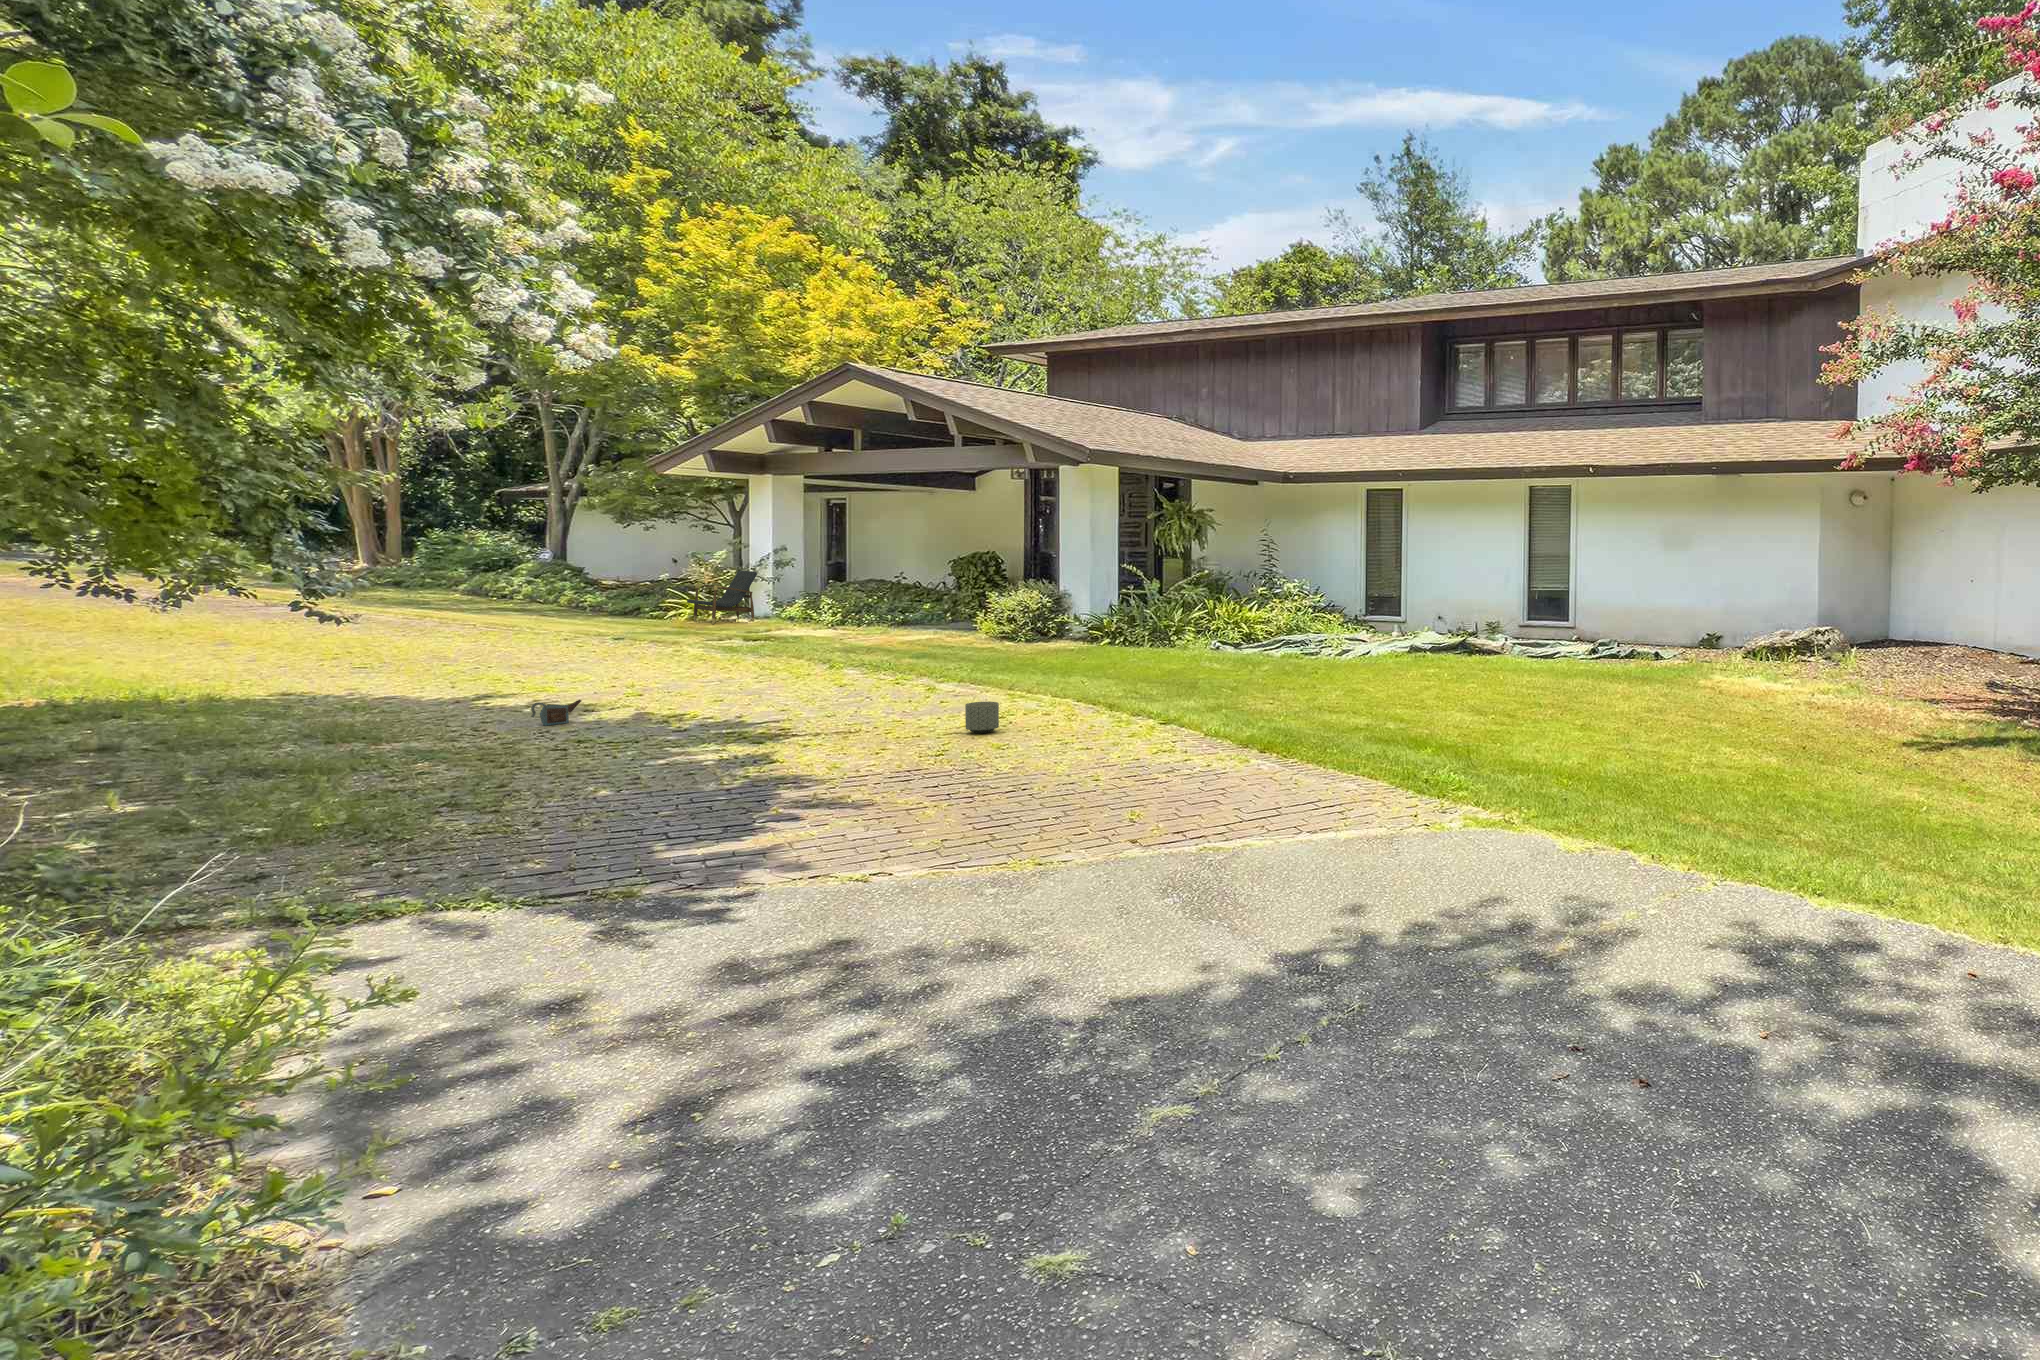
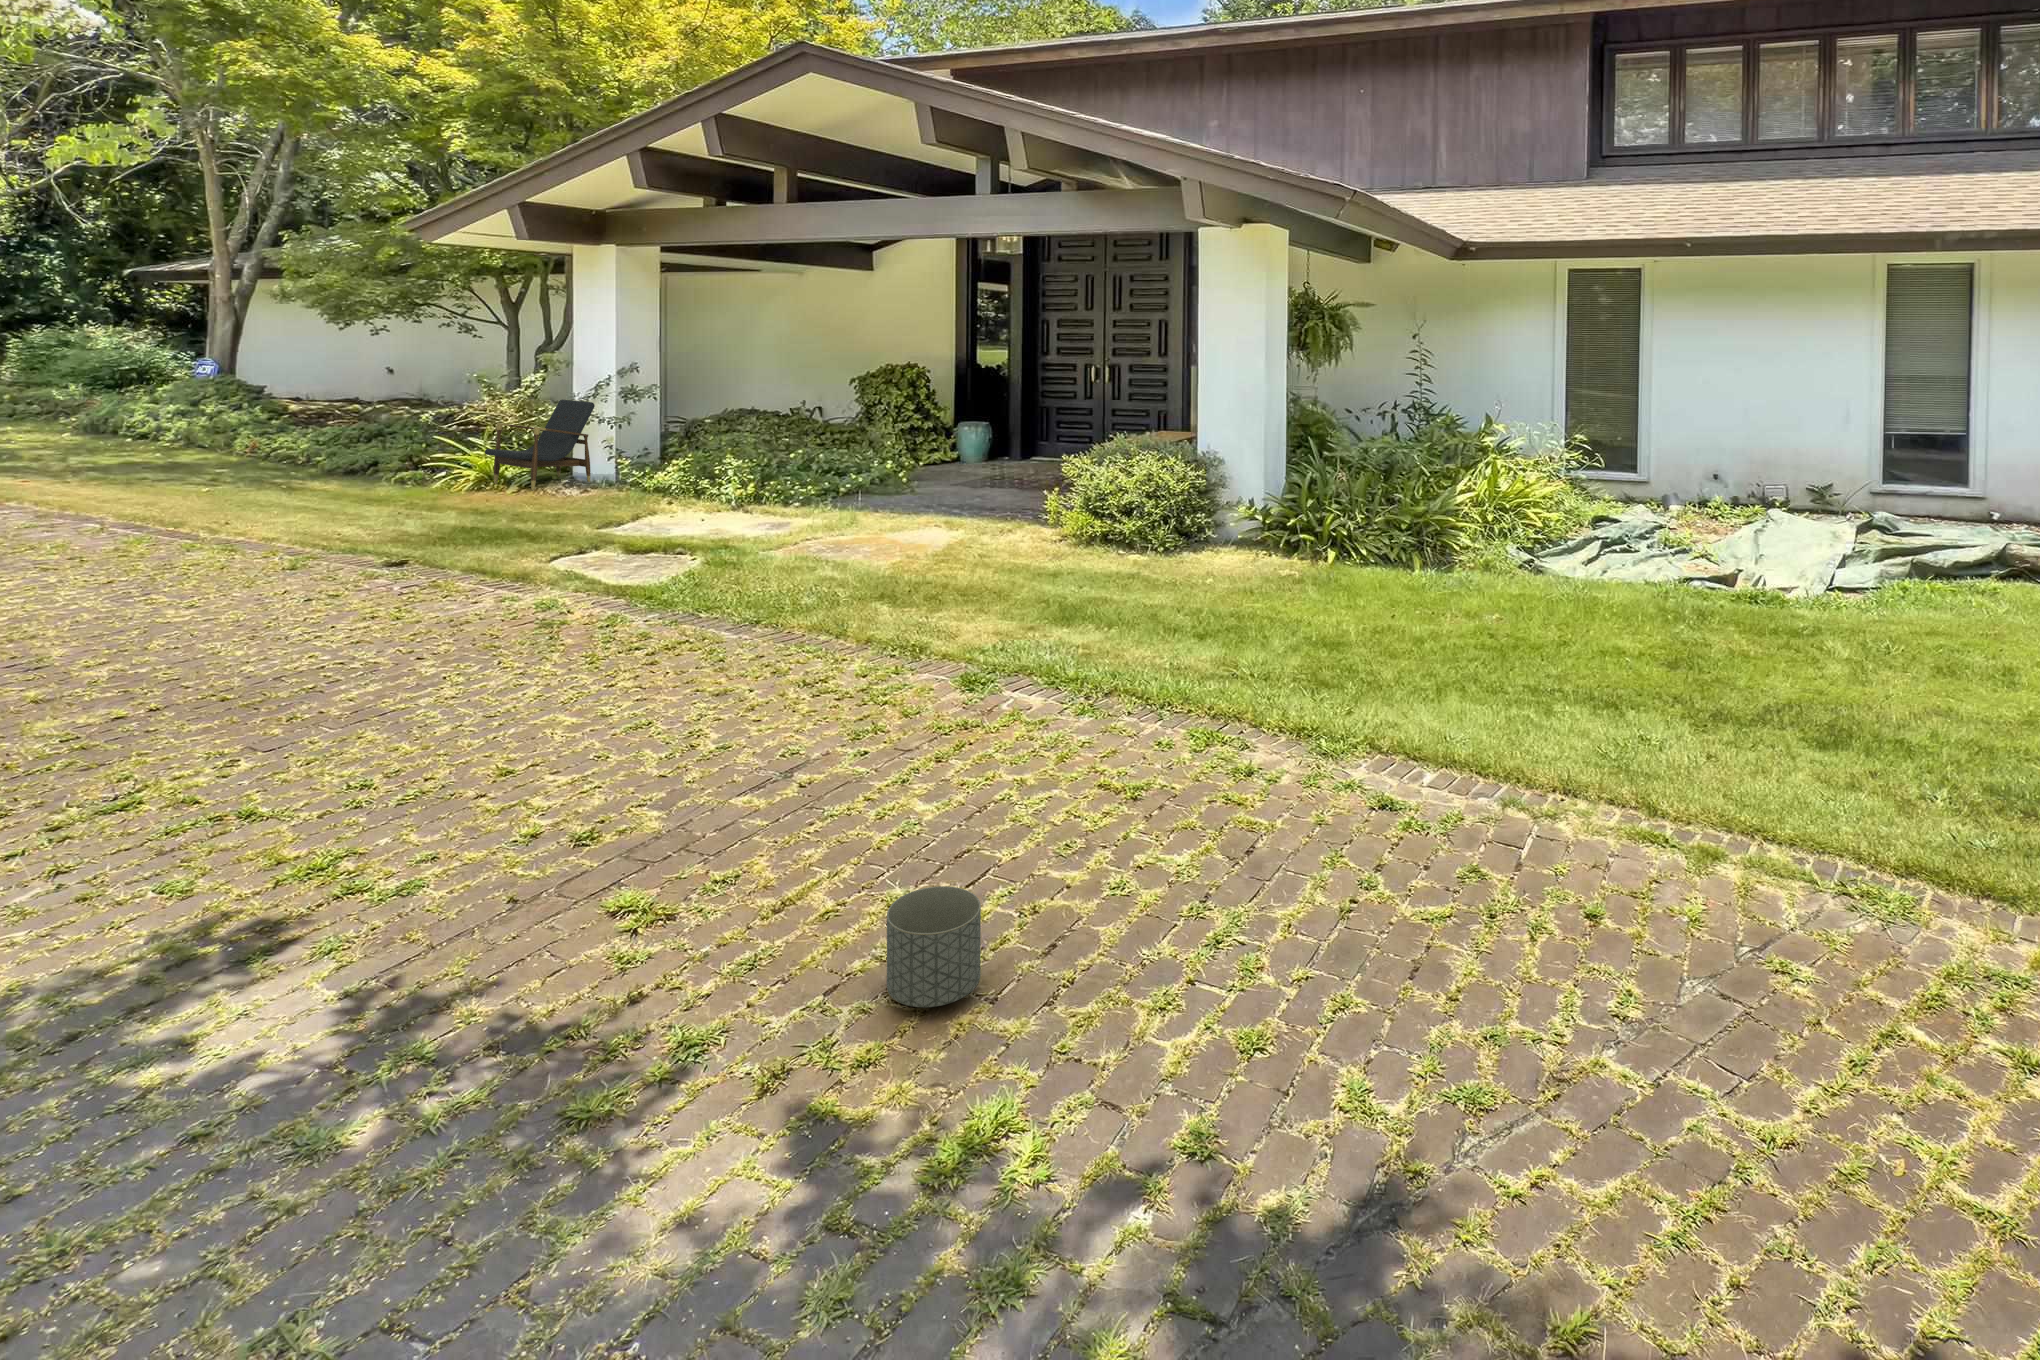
watering can: present [531,700,581,726] -> none [519,909,645,1025]
planter: present [965,702,999,734] -> present [887,886,981,1007]

